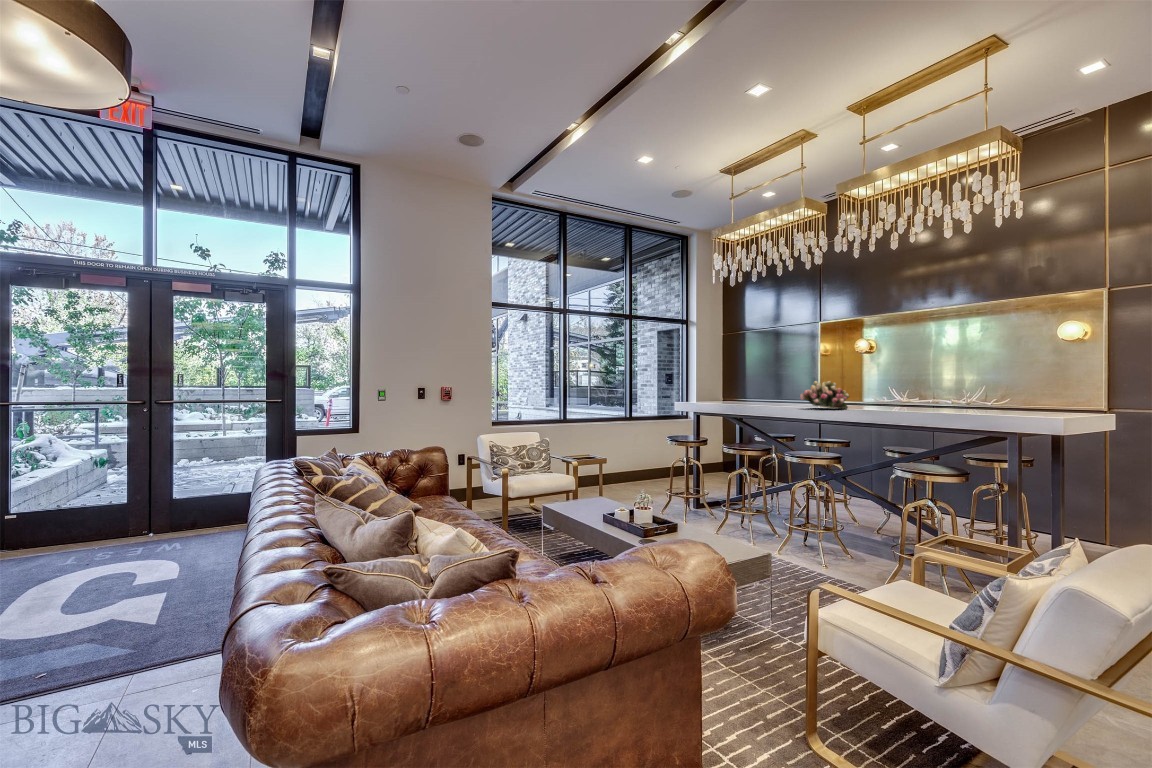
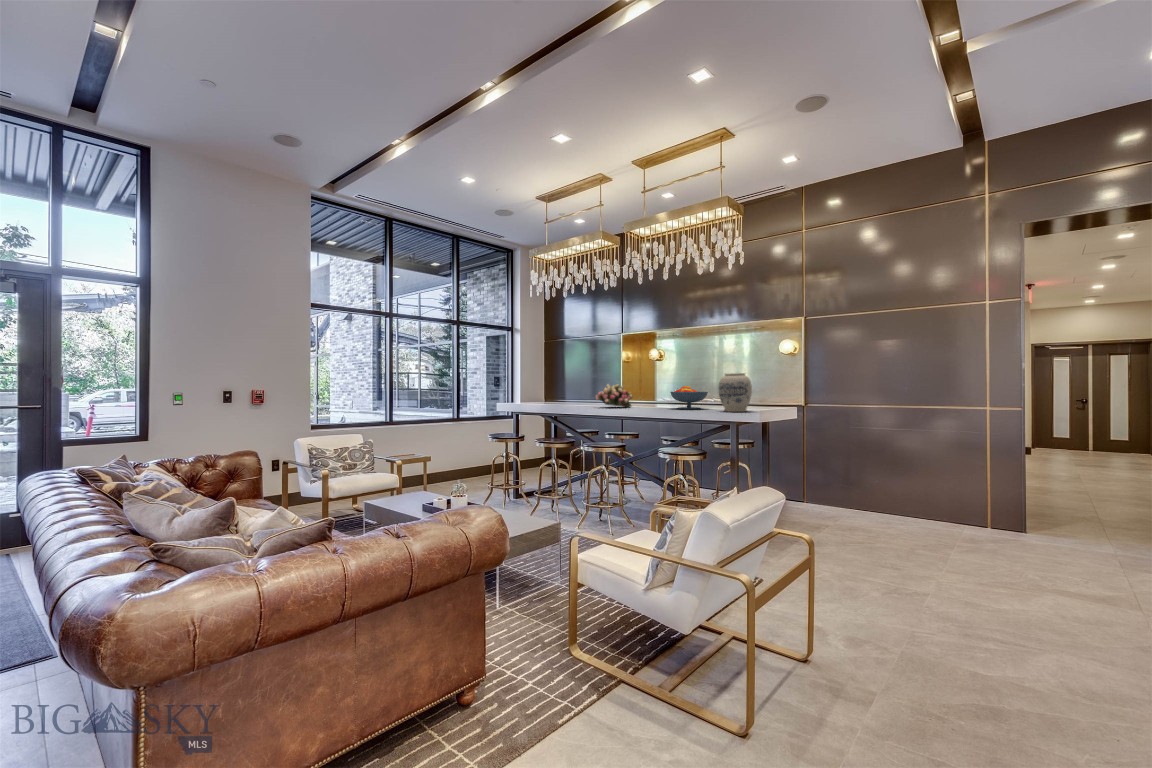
vase: none [989,365,1046,418] -> present [719,373,752,412]
fruit bowl: none [907,383,965,413] -> present [670,386,708,409]

